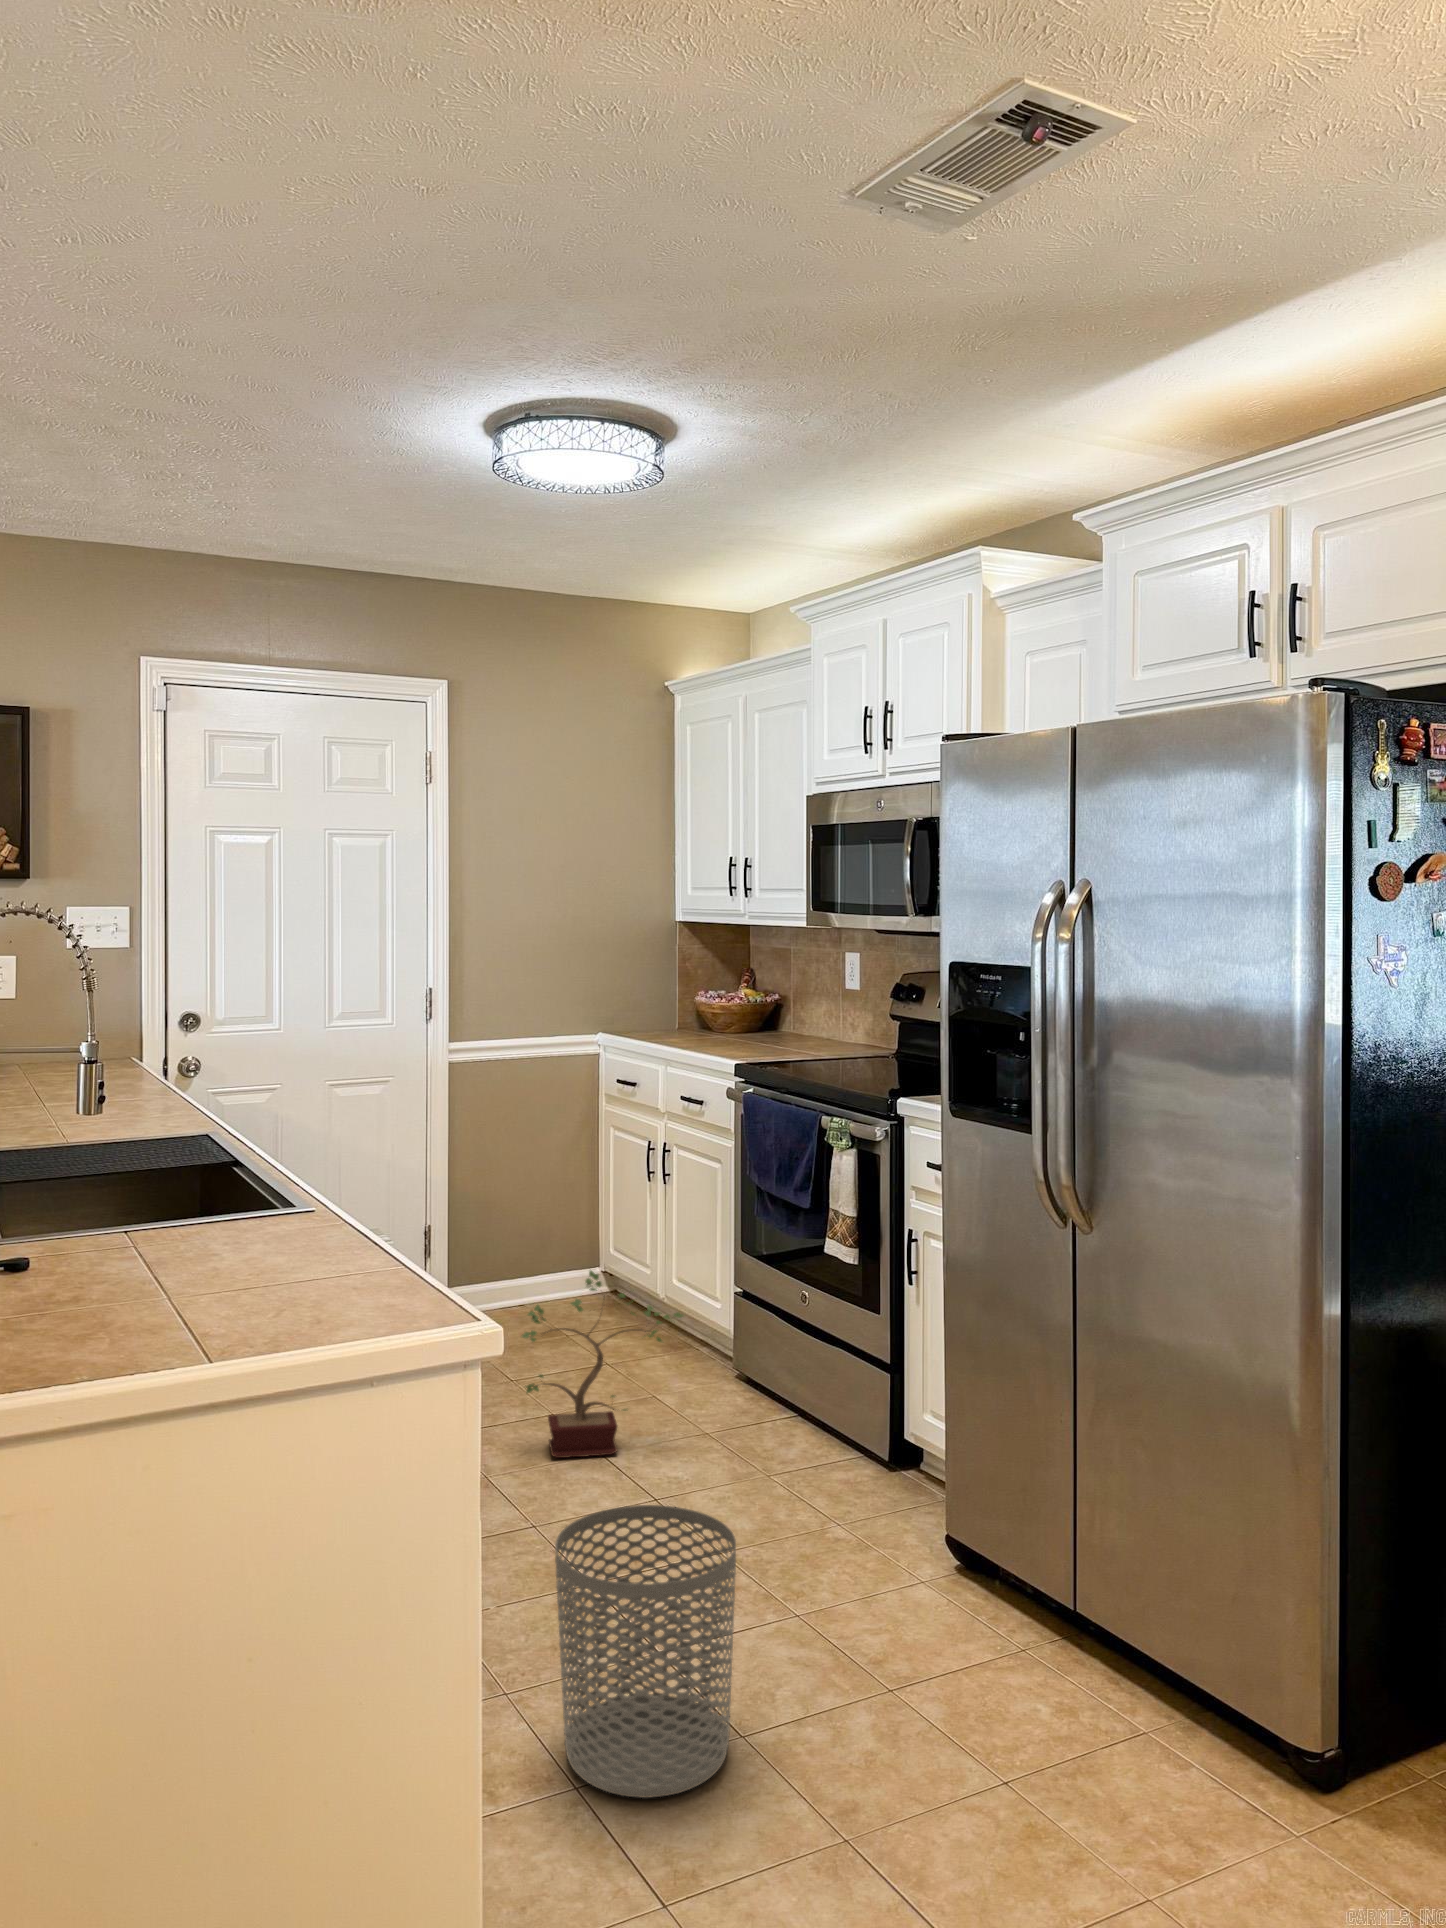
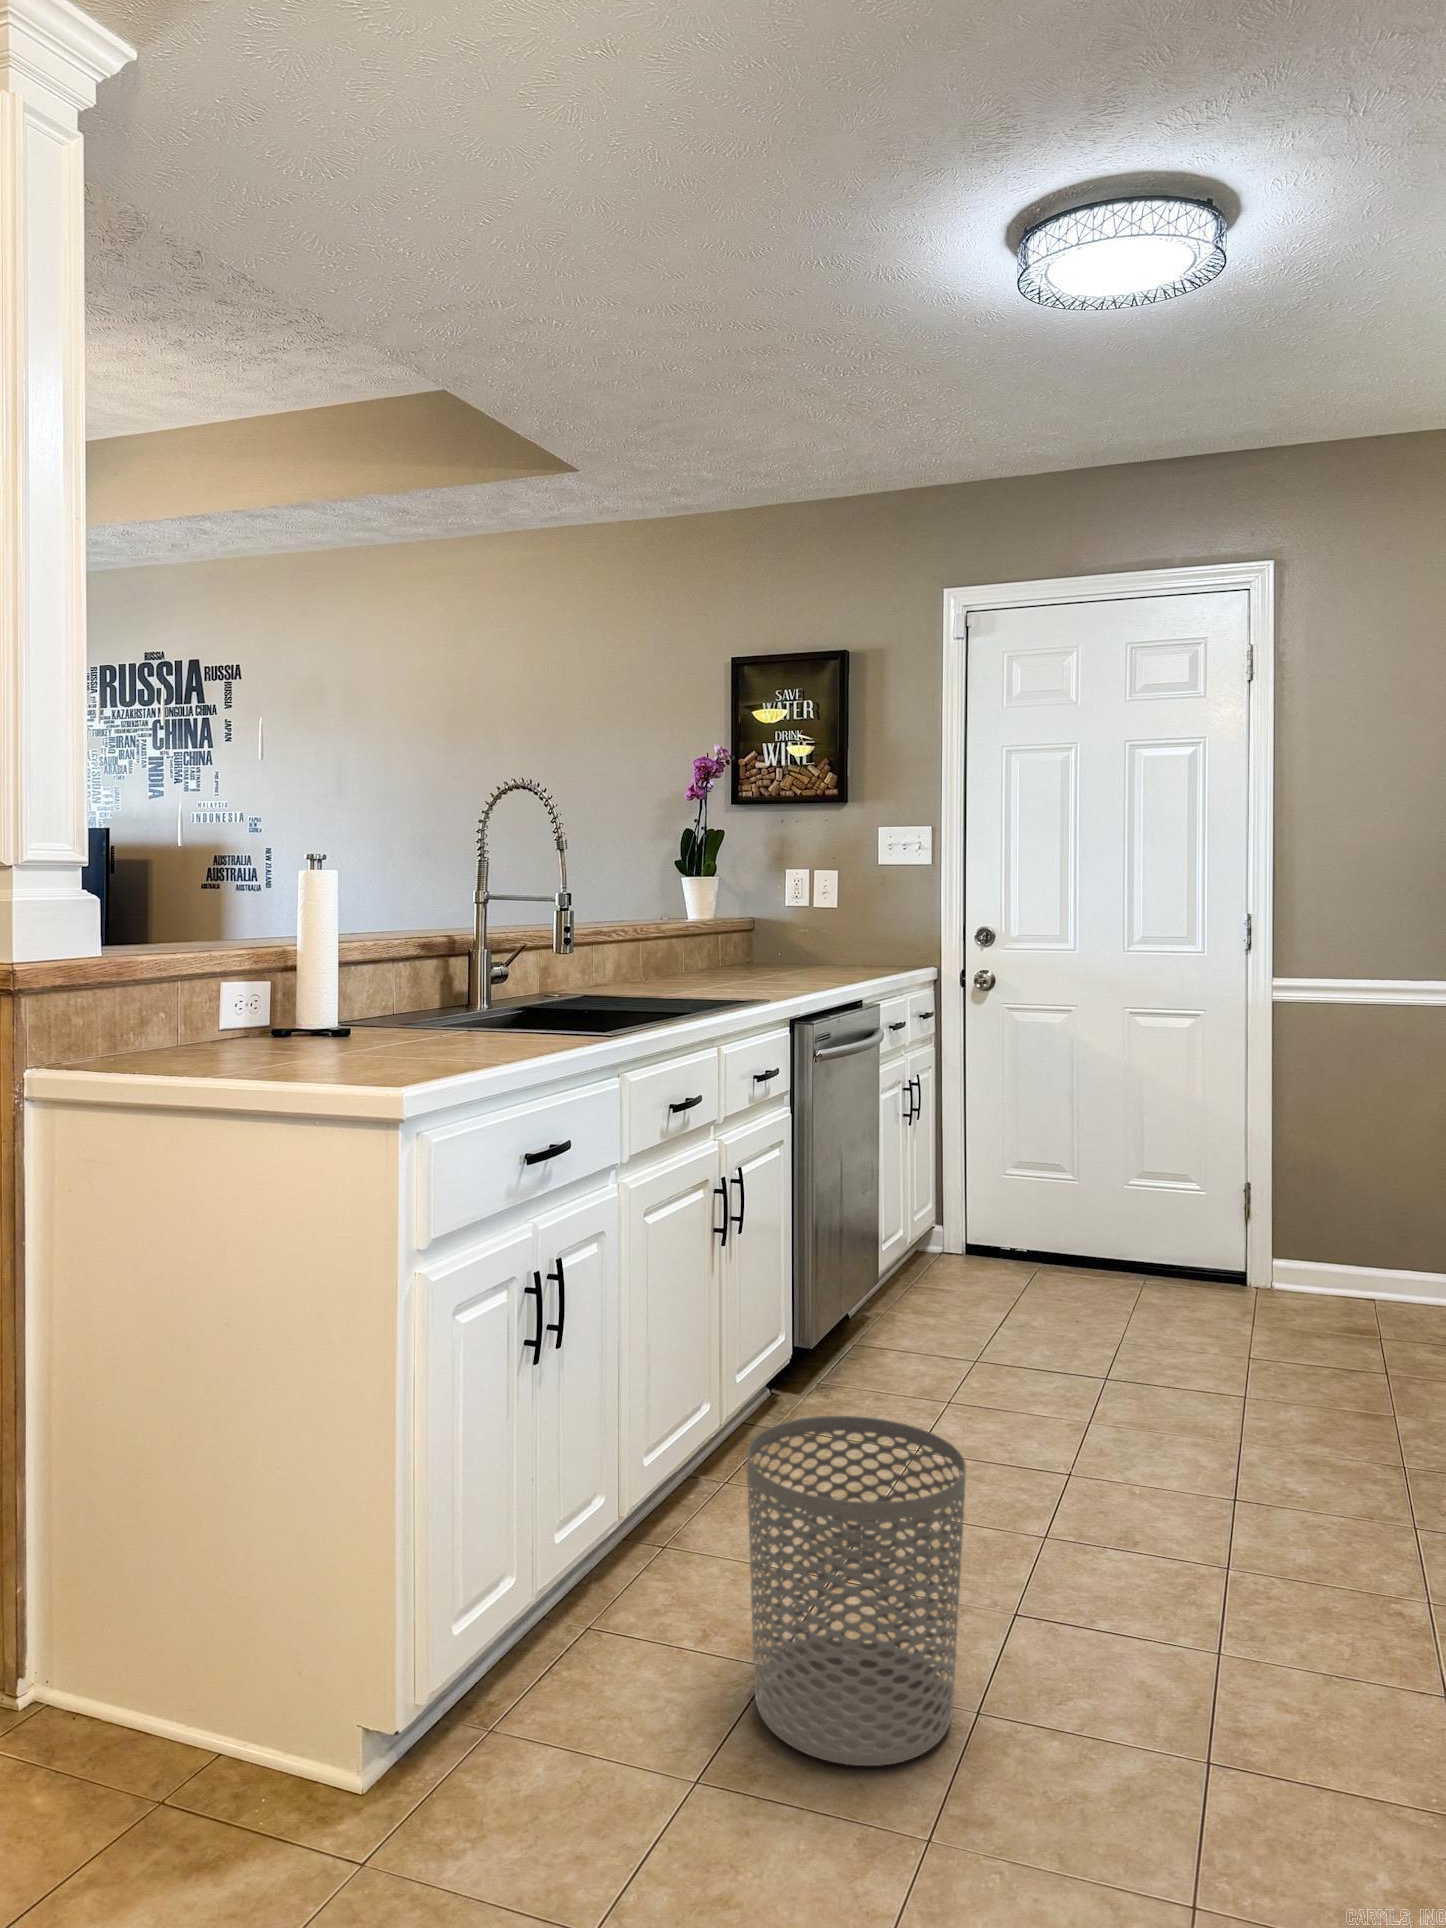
potted plant: present [522,1271,683,1458] -> none [1149,1224,1351,1456]

